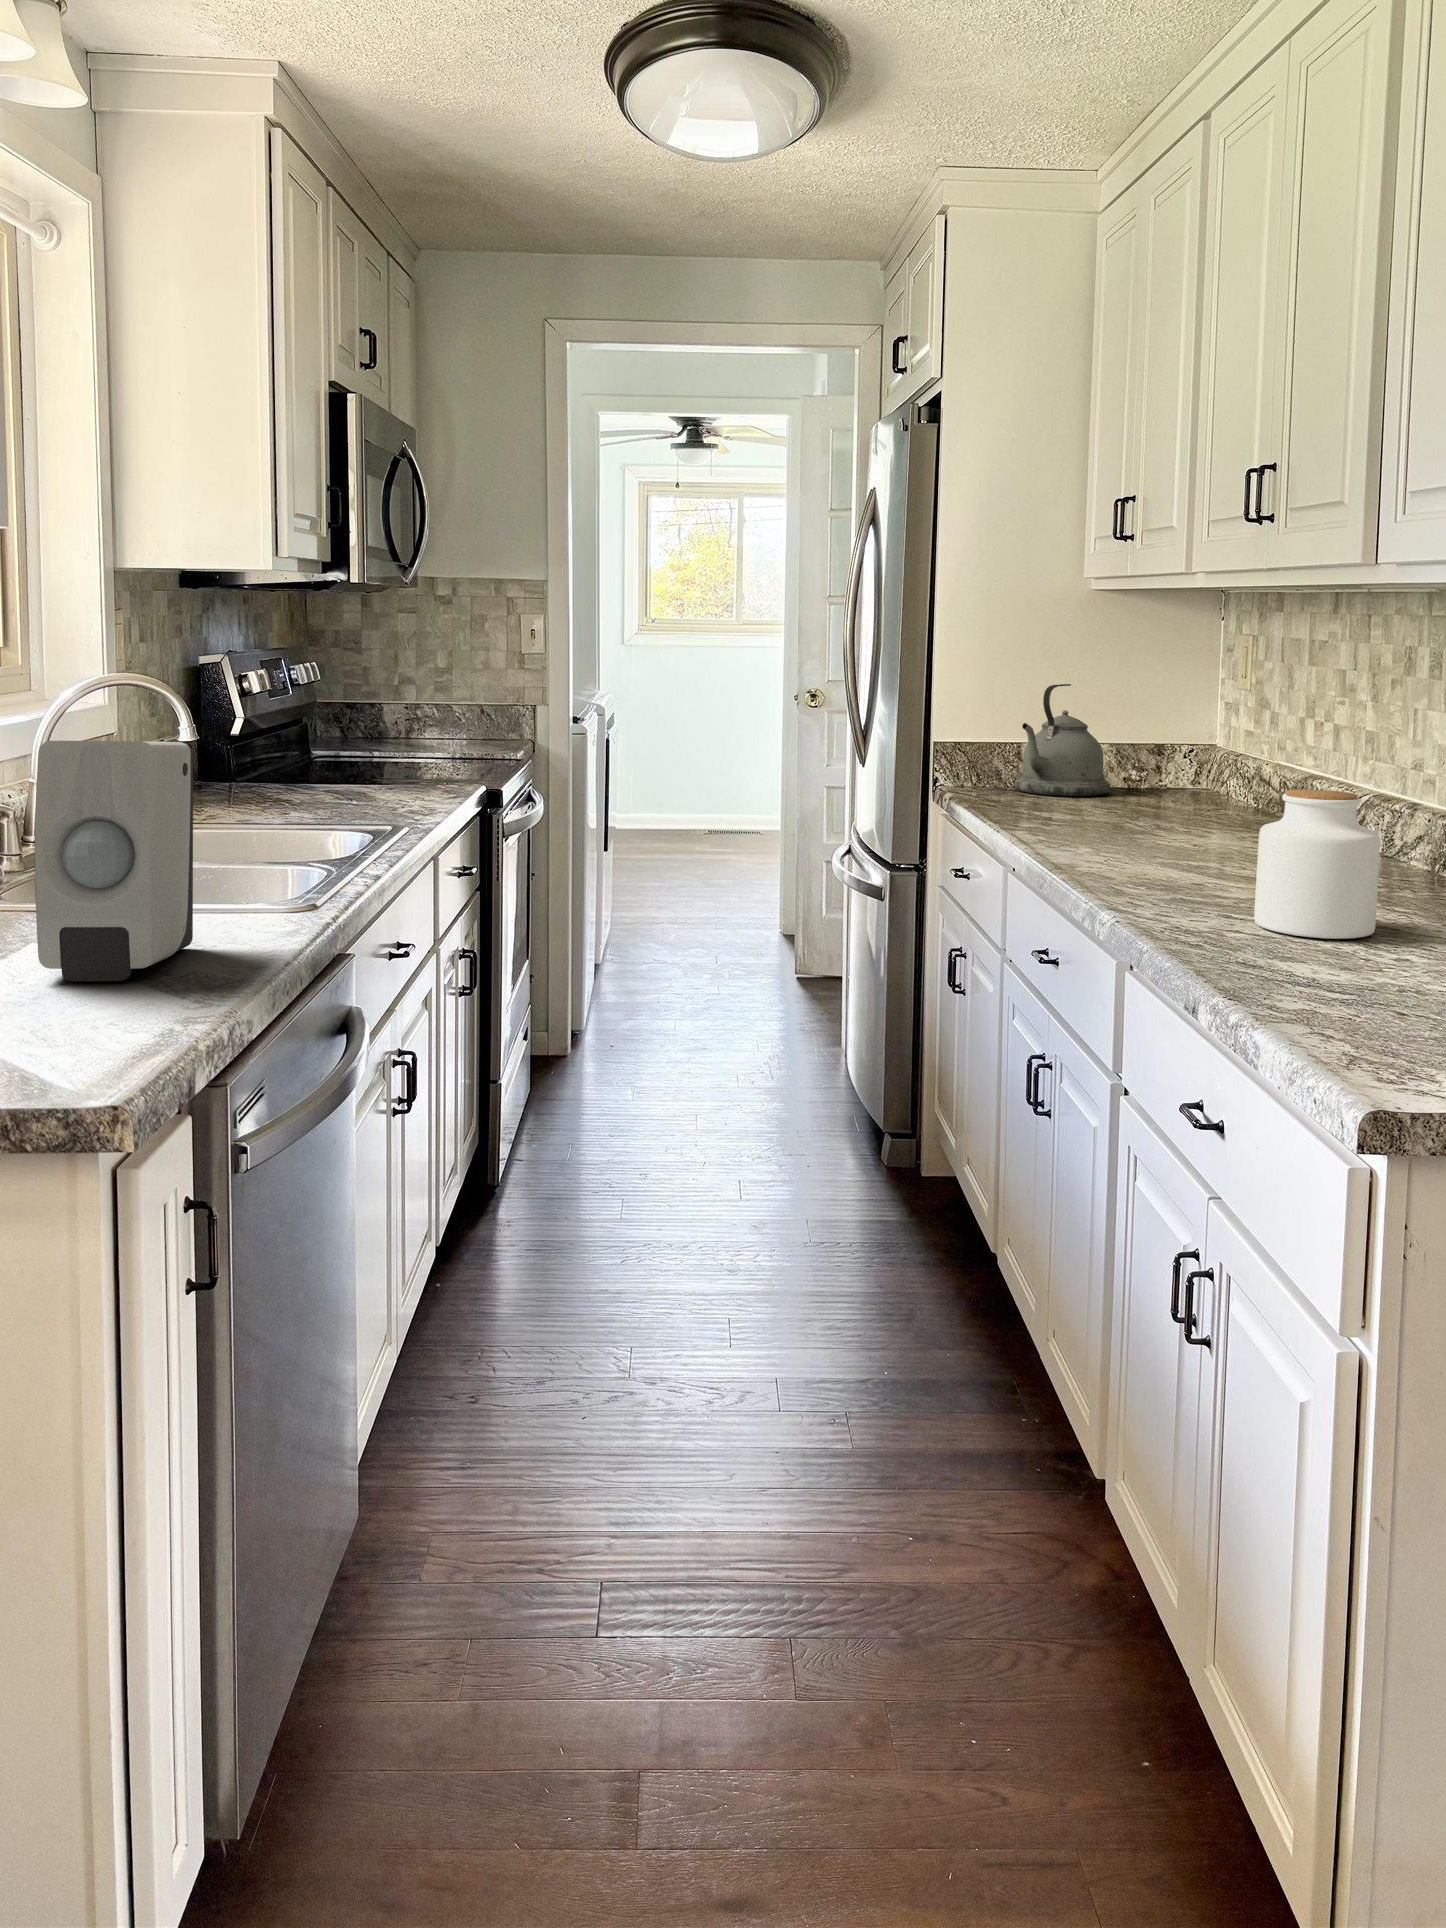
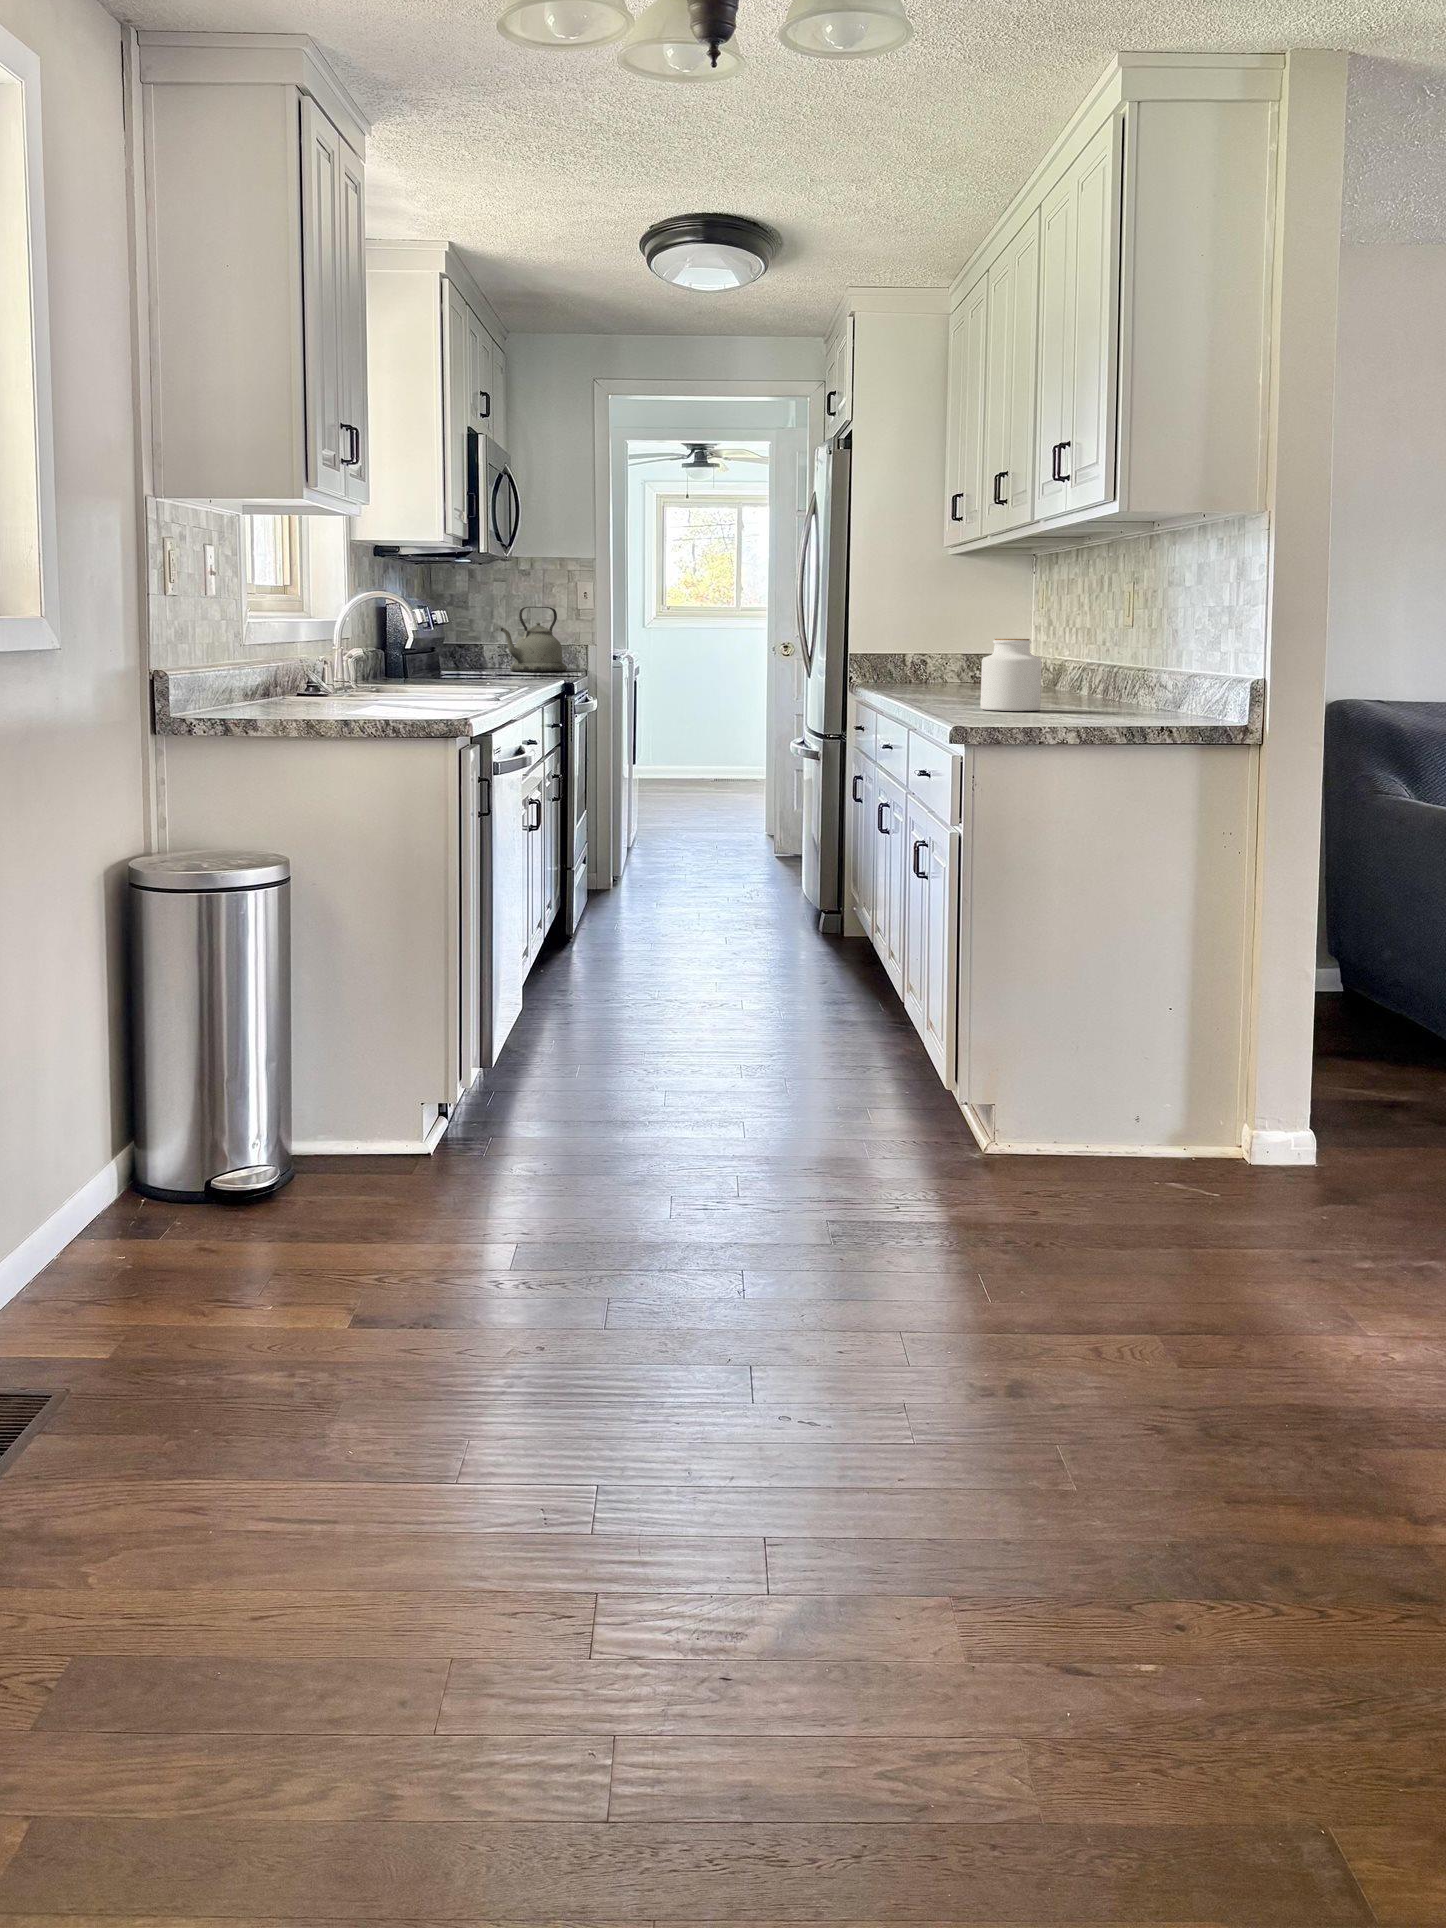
kettle: present [1015,684,1110,796] -> present [501,607,567,671]
soap dispenser: present [35,741,193,981] -> none [386,600,445,709]

